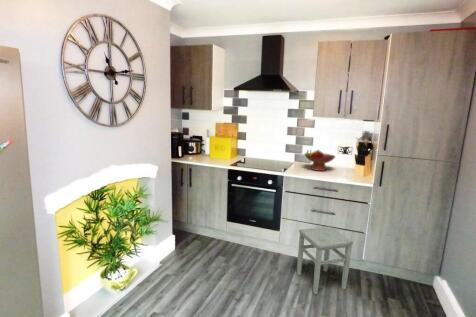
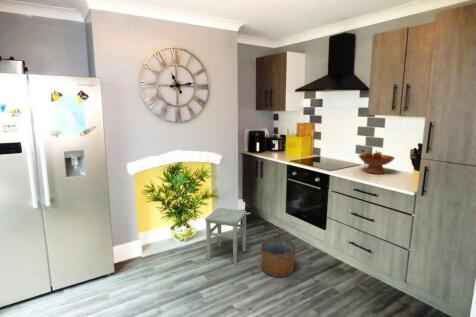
stool: present [297,227,353,294] -> present [205,208,247,264]
bucket: none [237,241,275,295] -> present [261,228,296,277]

